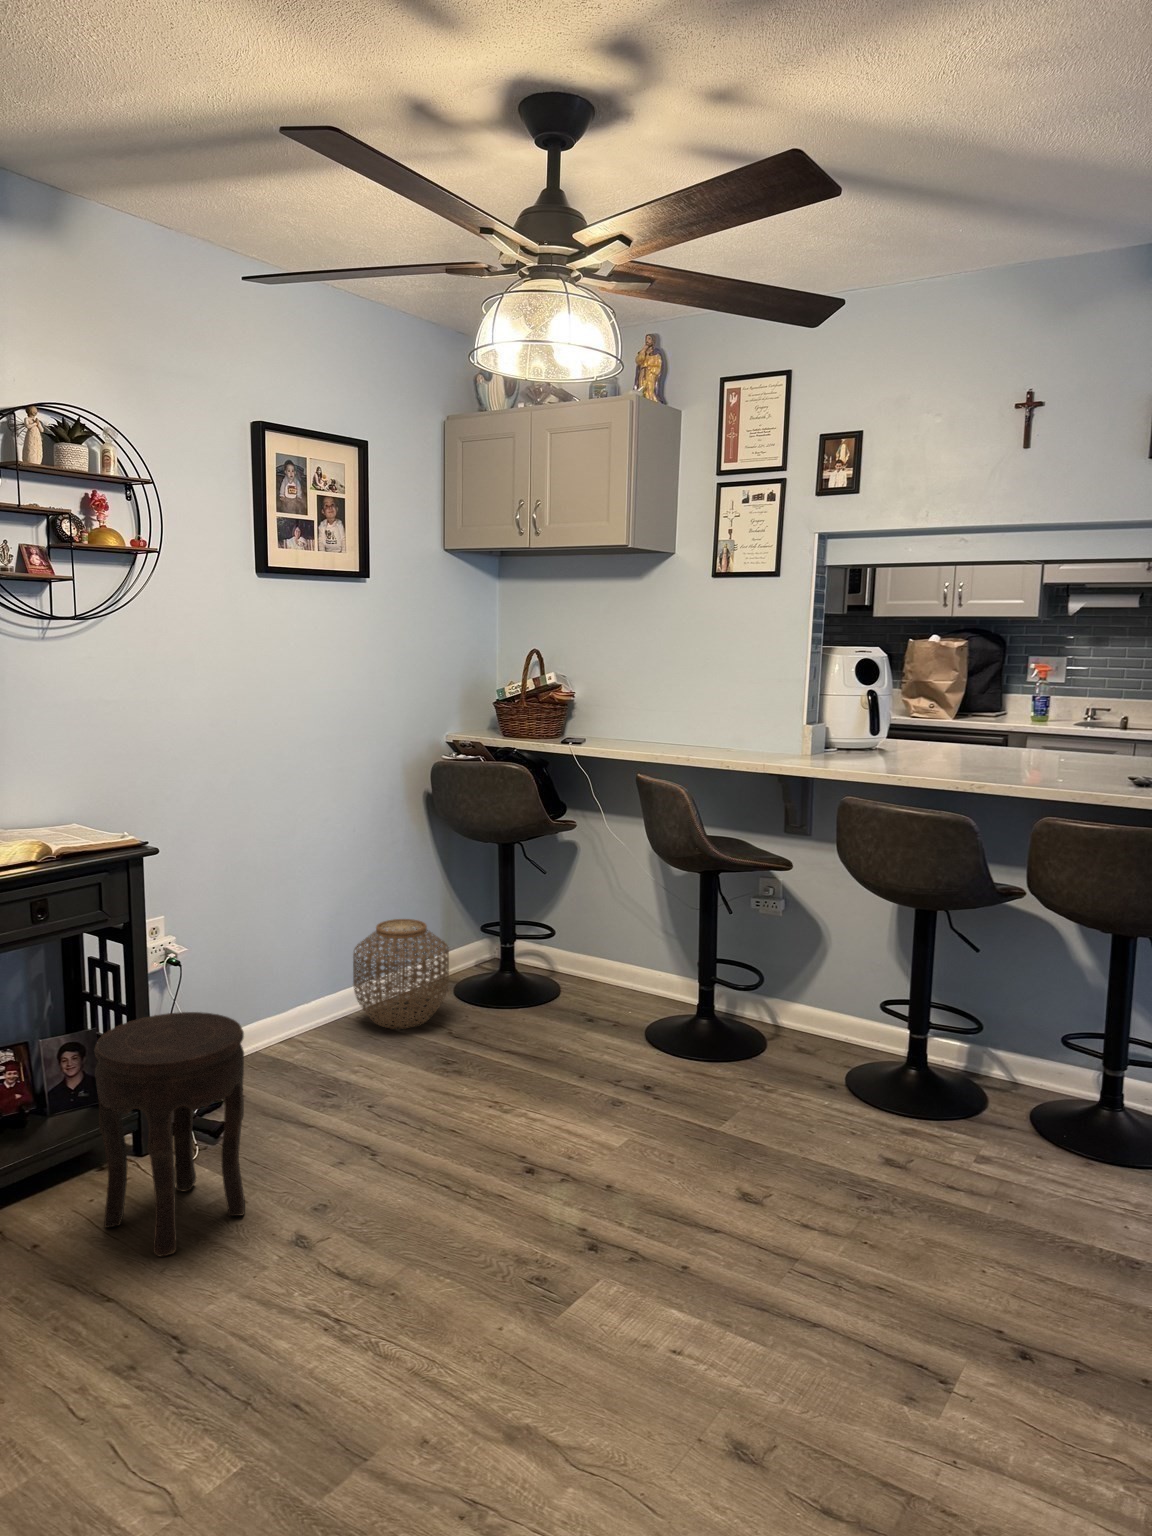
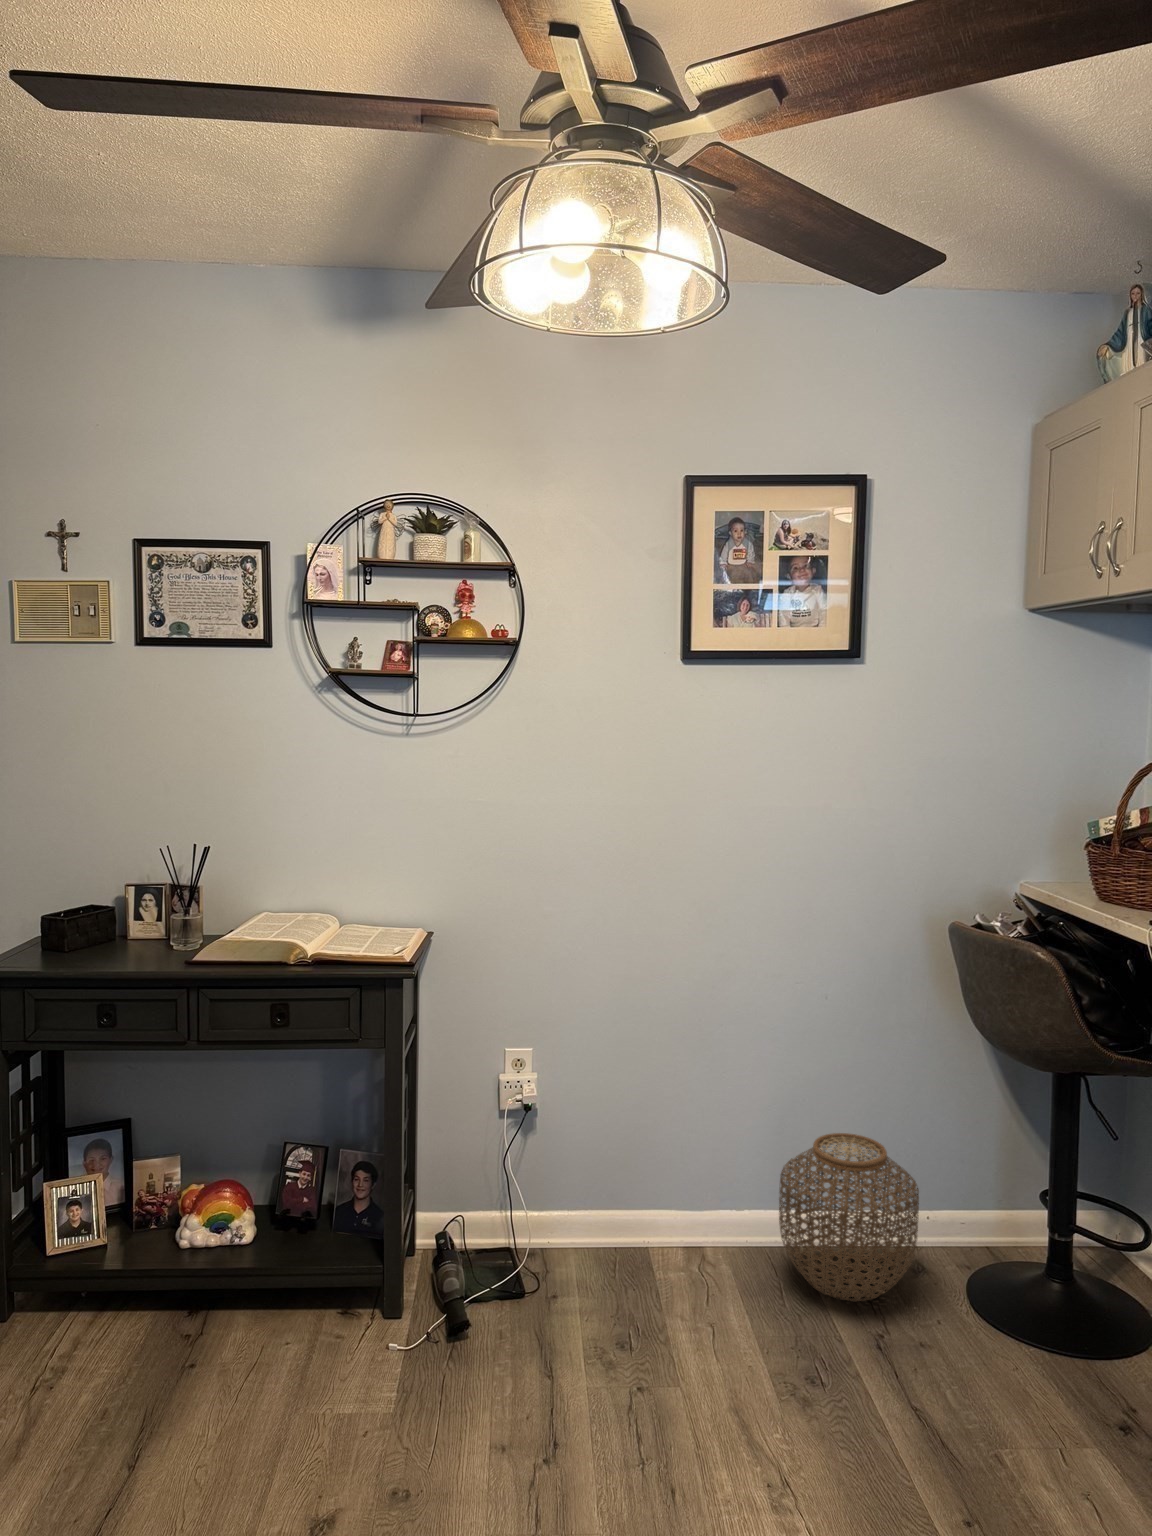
side table: present [94,1012,245,1256] -> none [211,1164,377,1453]

